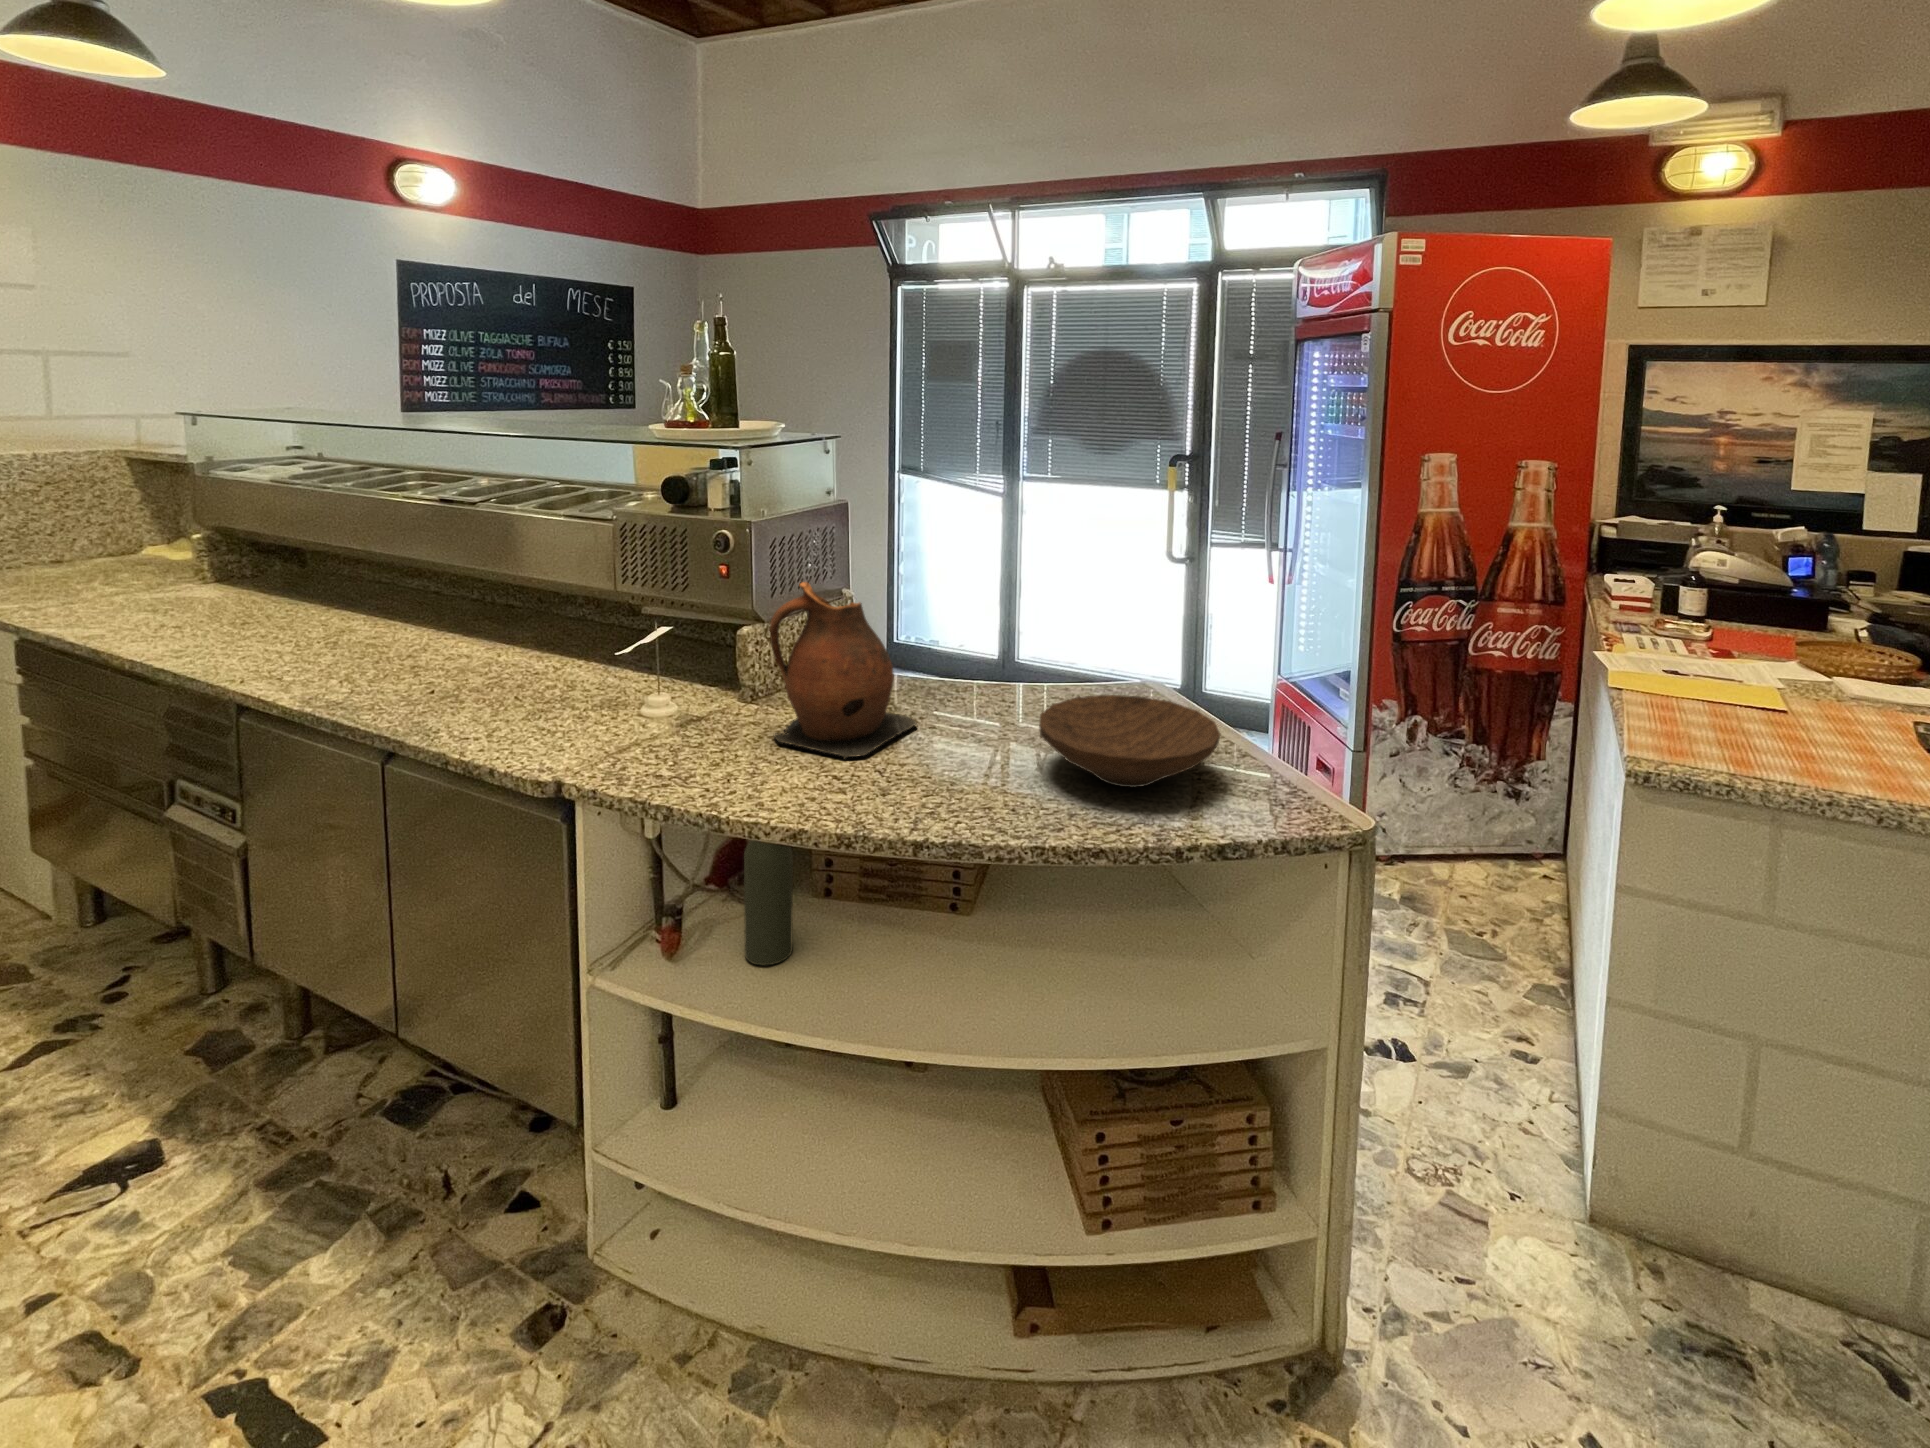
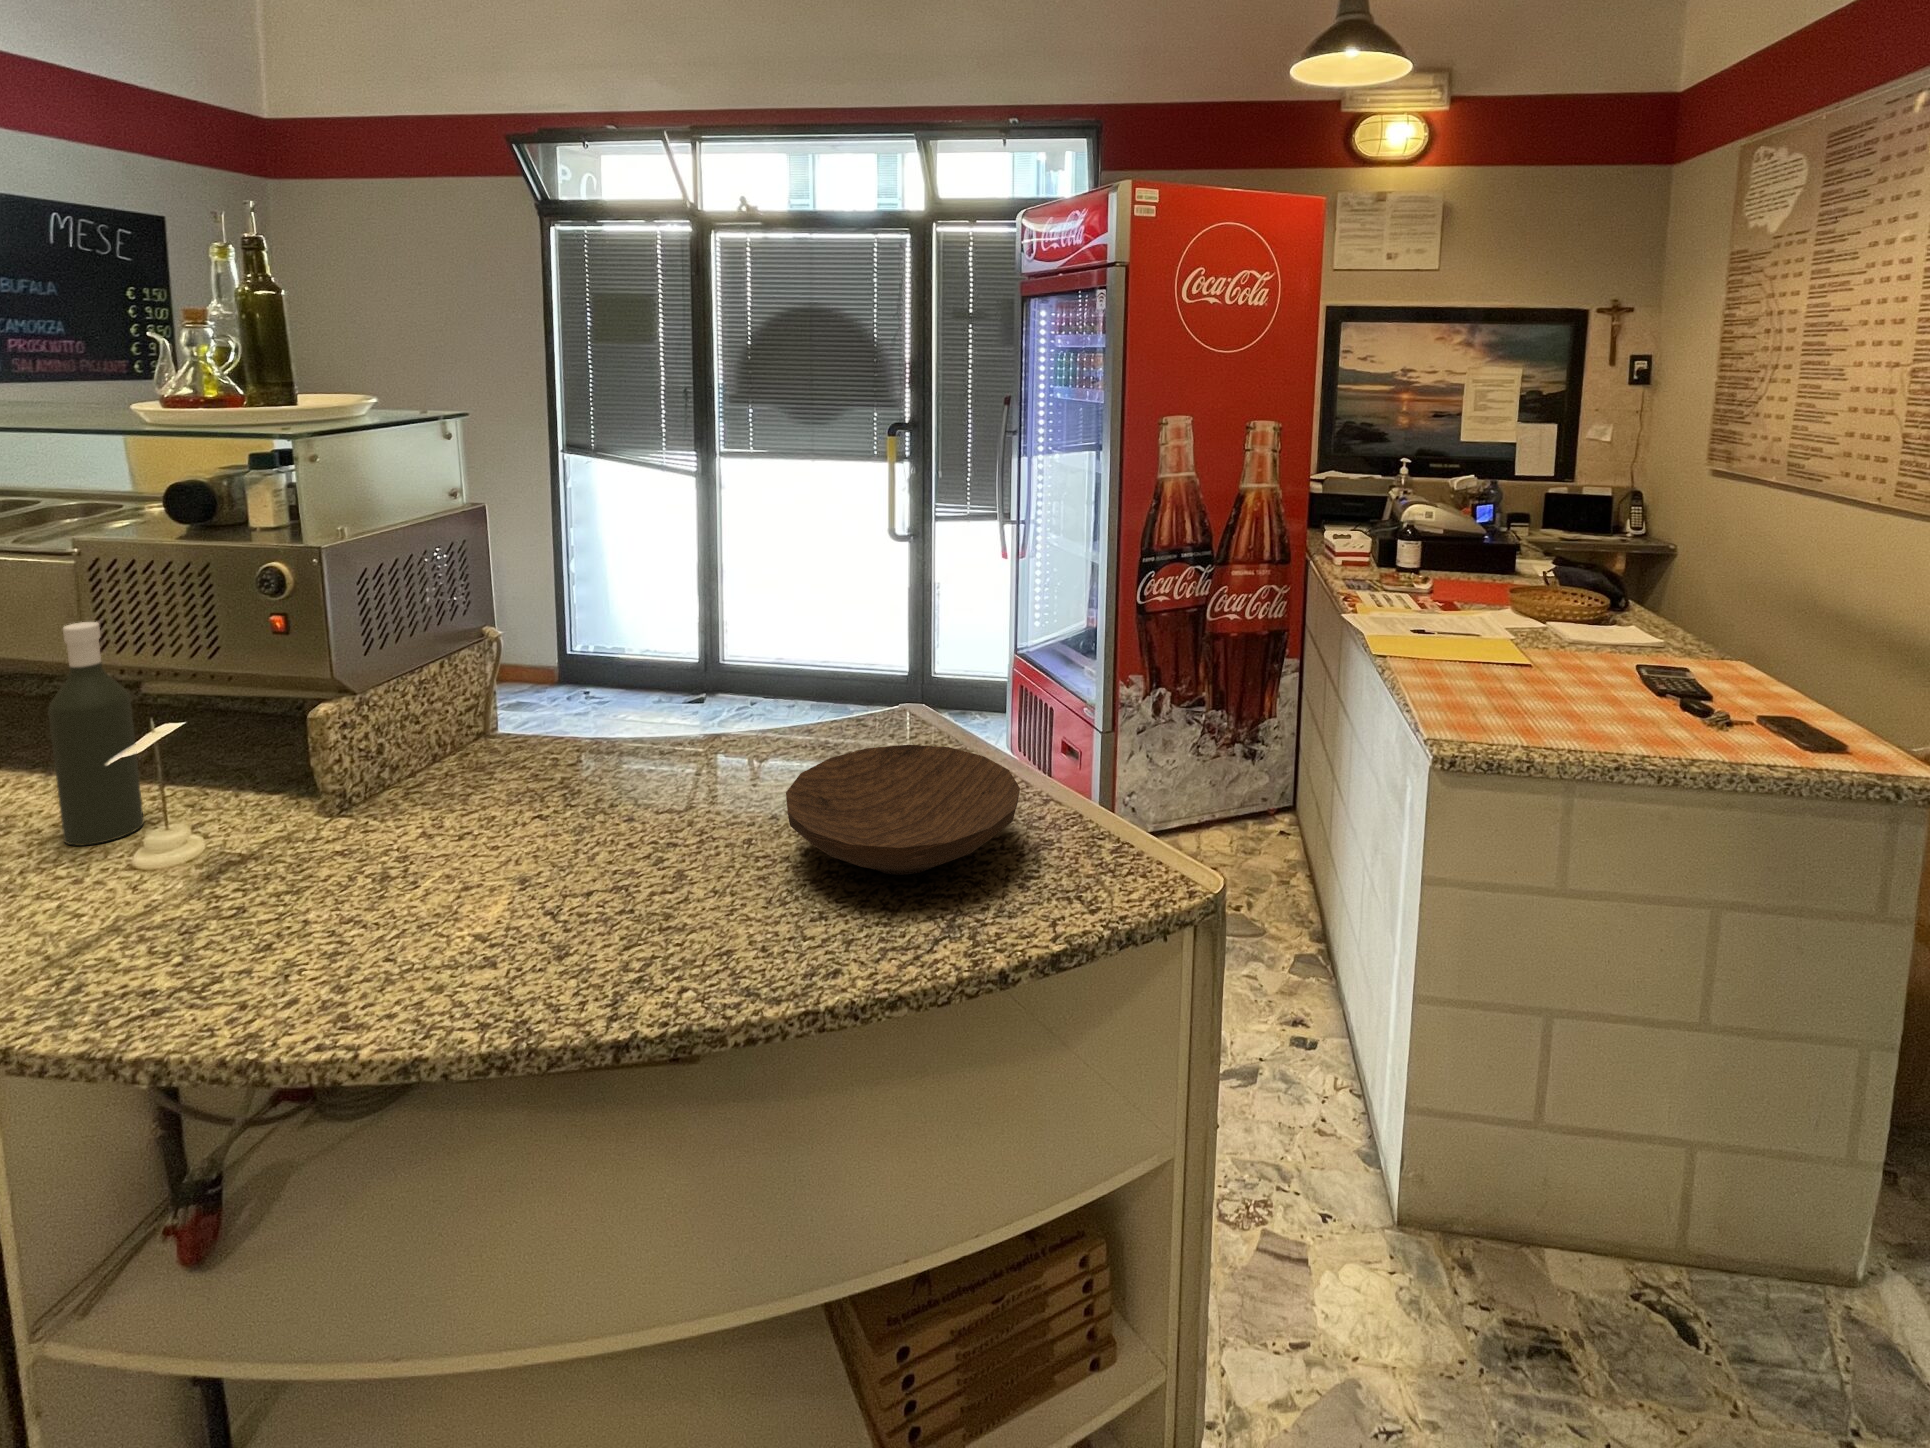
ceramic pitcher: present [770,582,916,759] -> none [359,642,608,901]
bottle: present [744,841,793,965] -> present [48,622,144,846]

